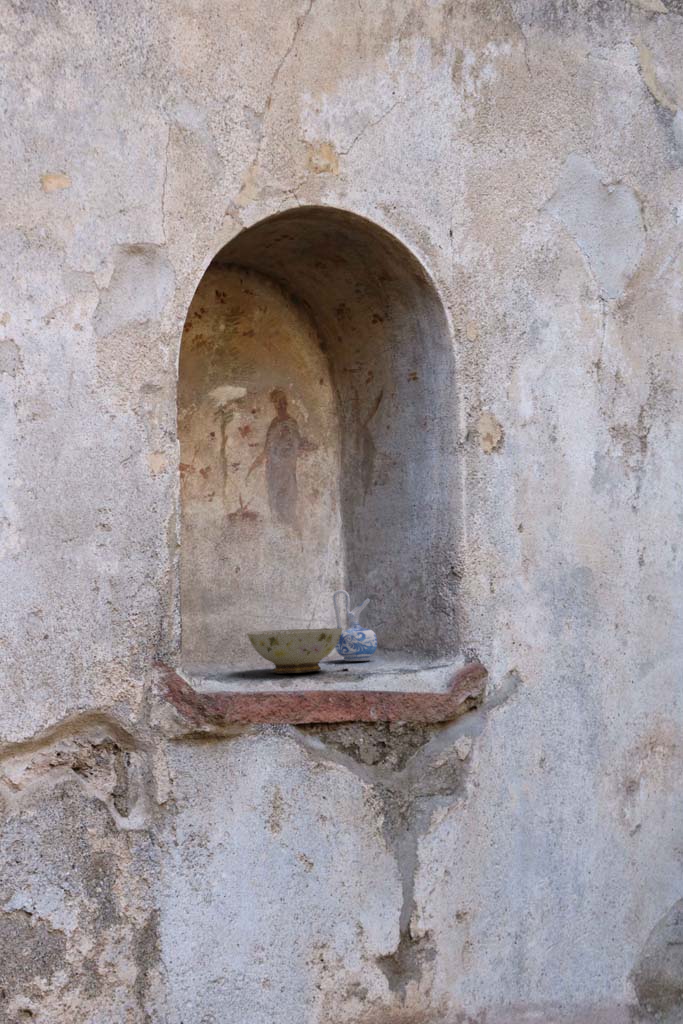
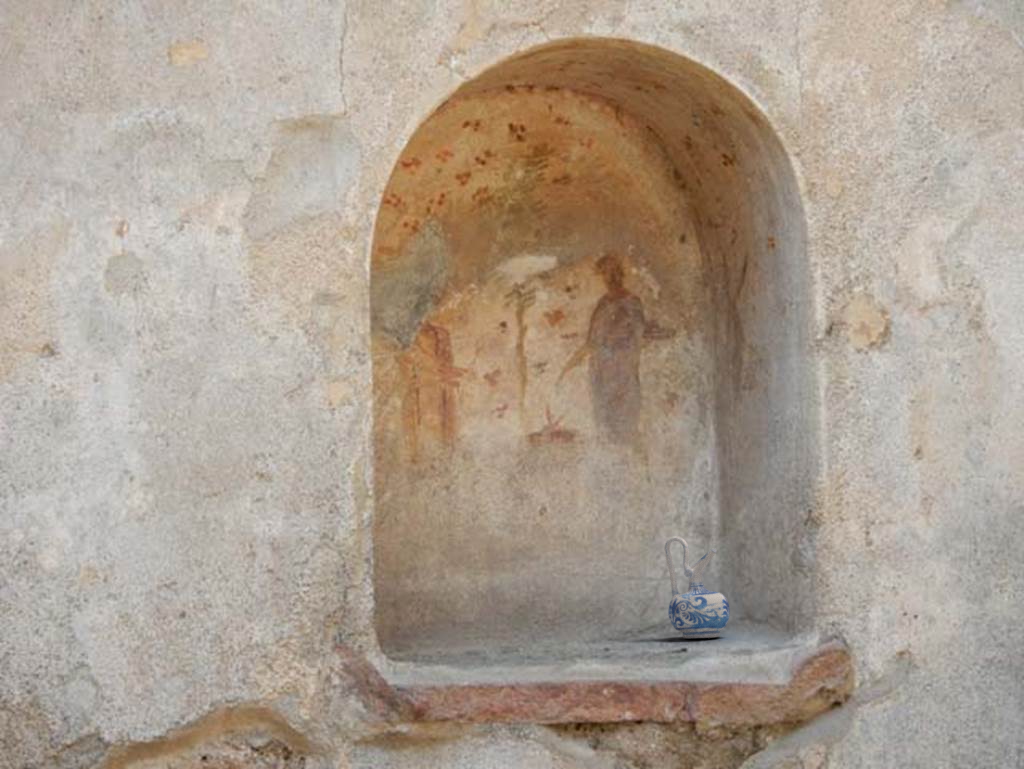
ceramic bowl: present [247,628,342,673] -> none [517,590,651,655]

